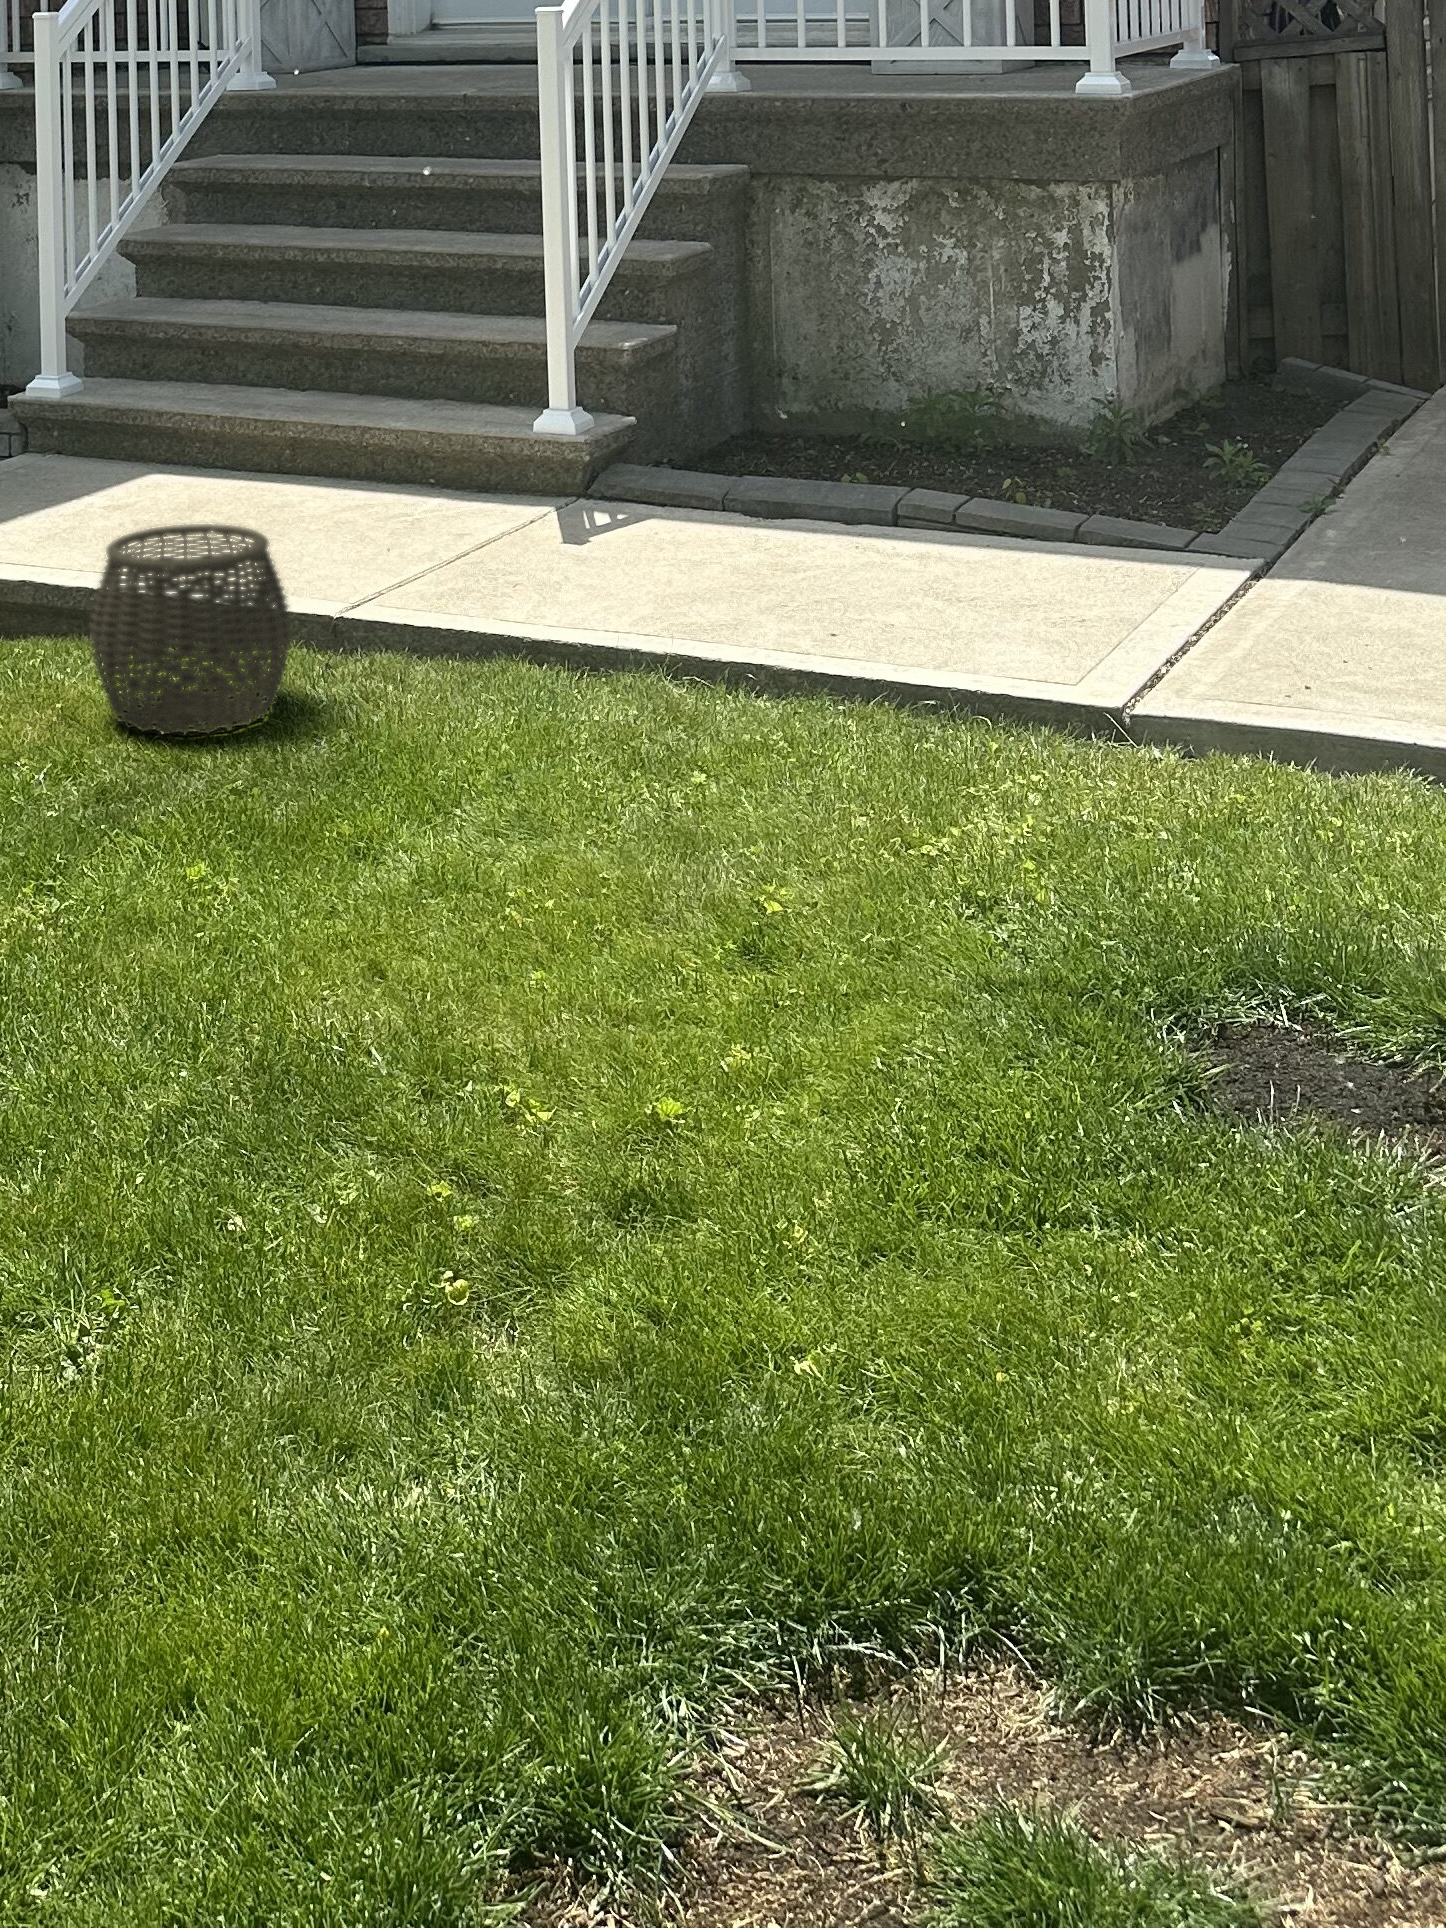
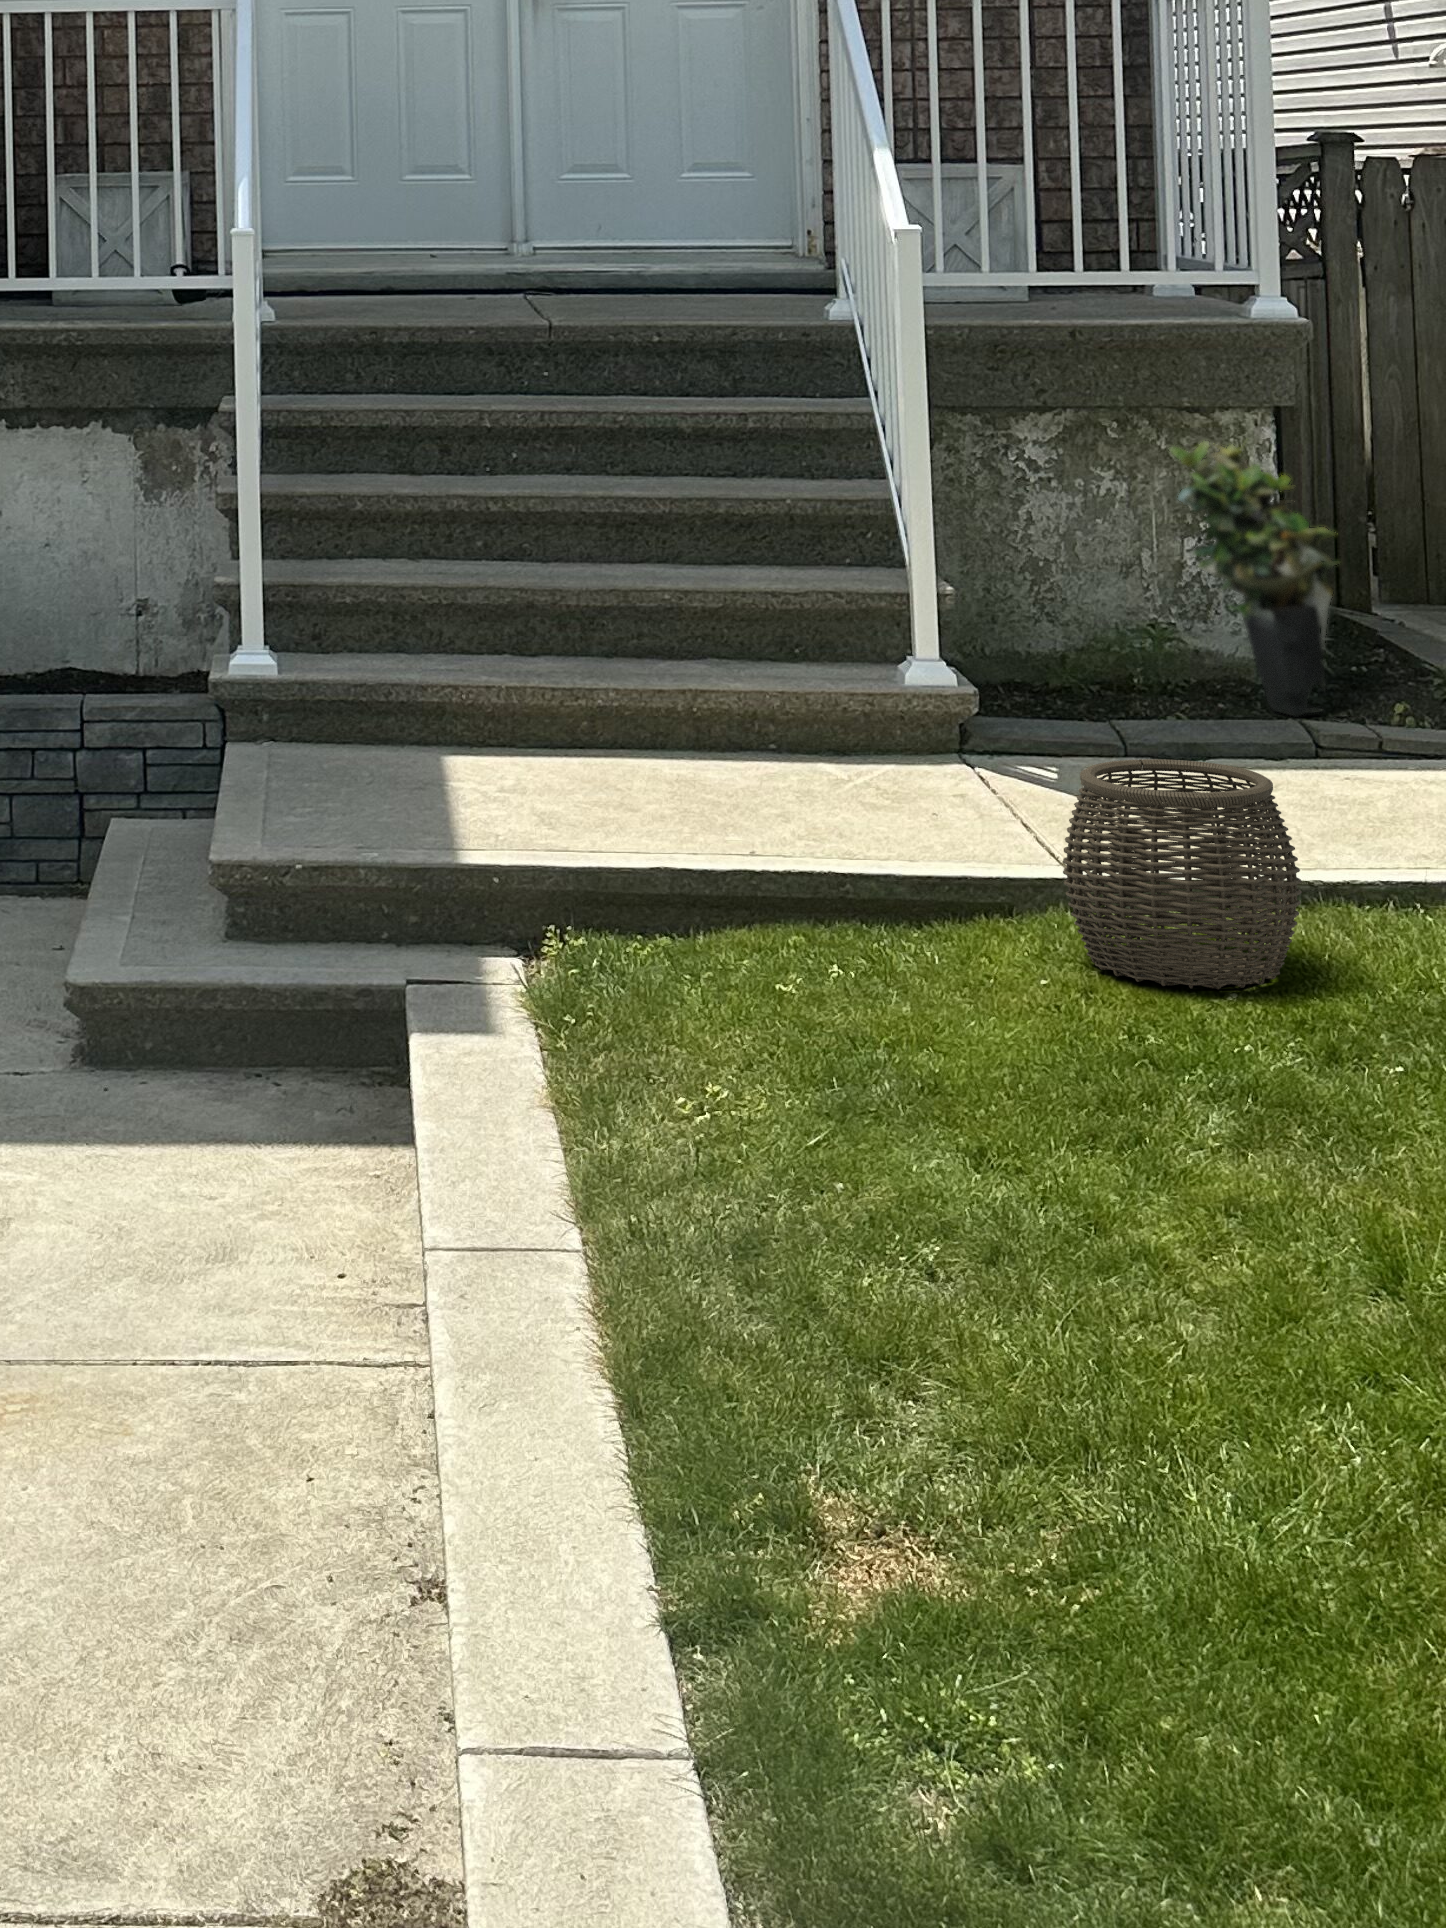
potted plant: none [872,214,1031,484] -> present [1170,439,1338,717]

